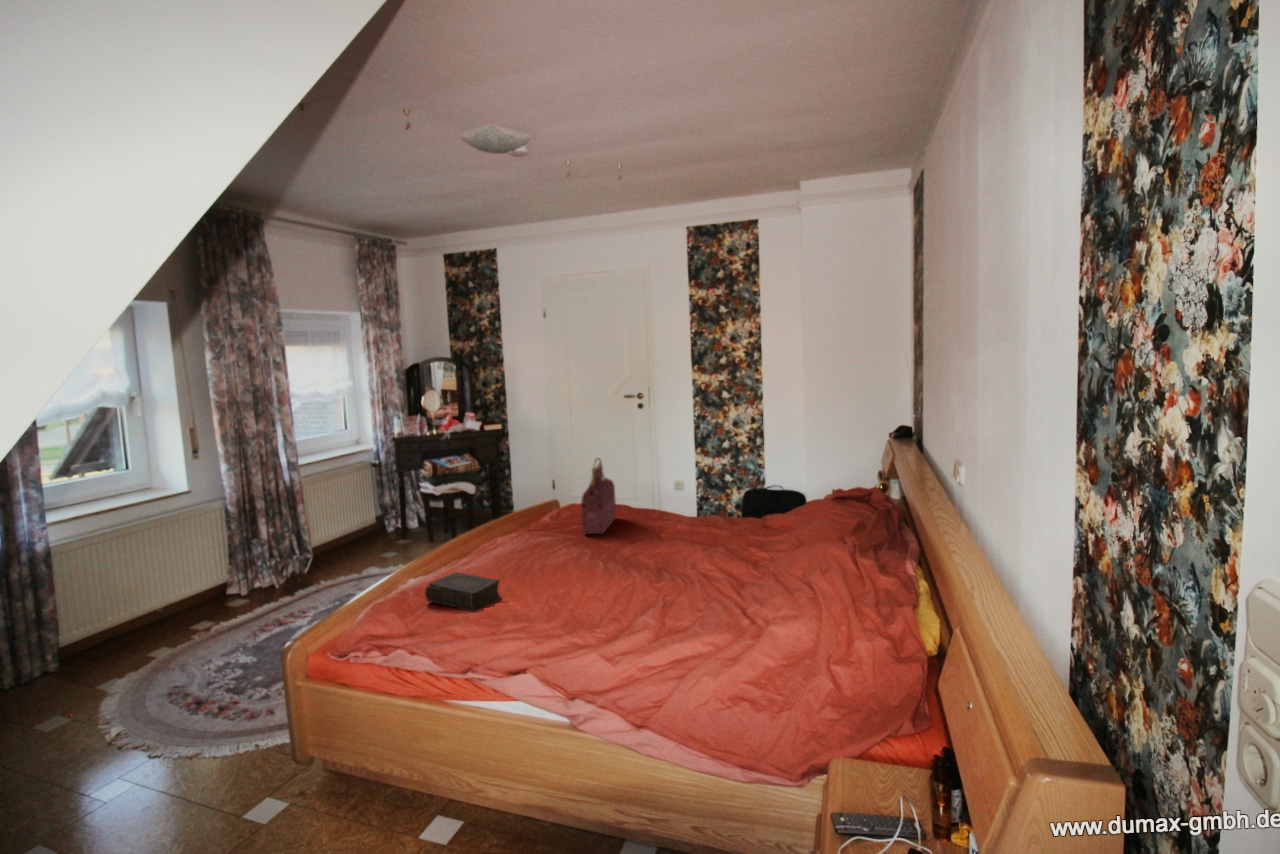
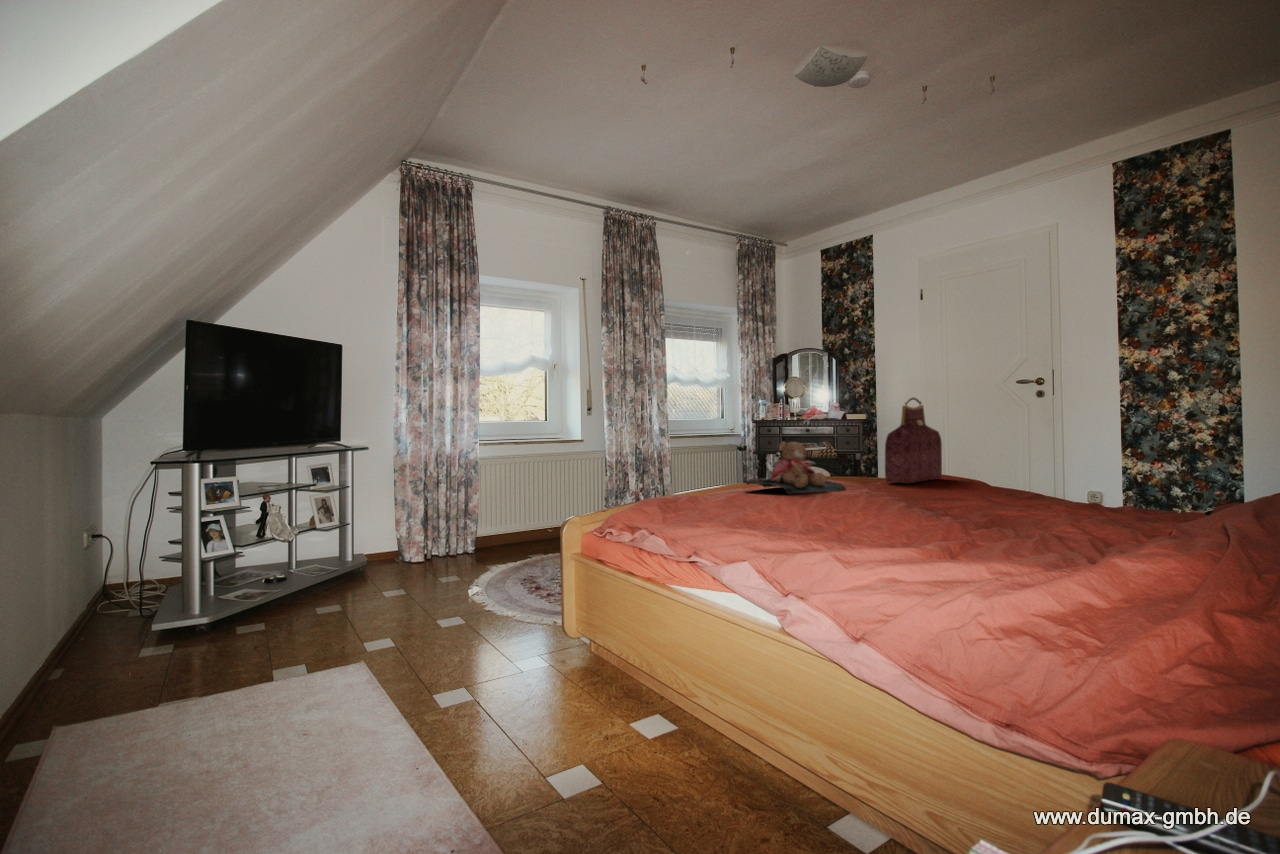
teddy bear: none [475,520,564,575] -> present [744,442,846,495]
book: present [425,572,503,612] -> none [676,477,746,504]

